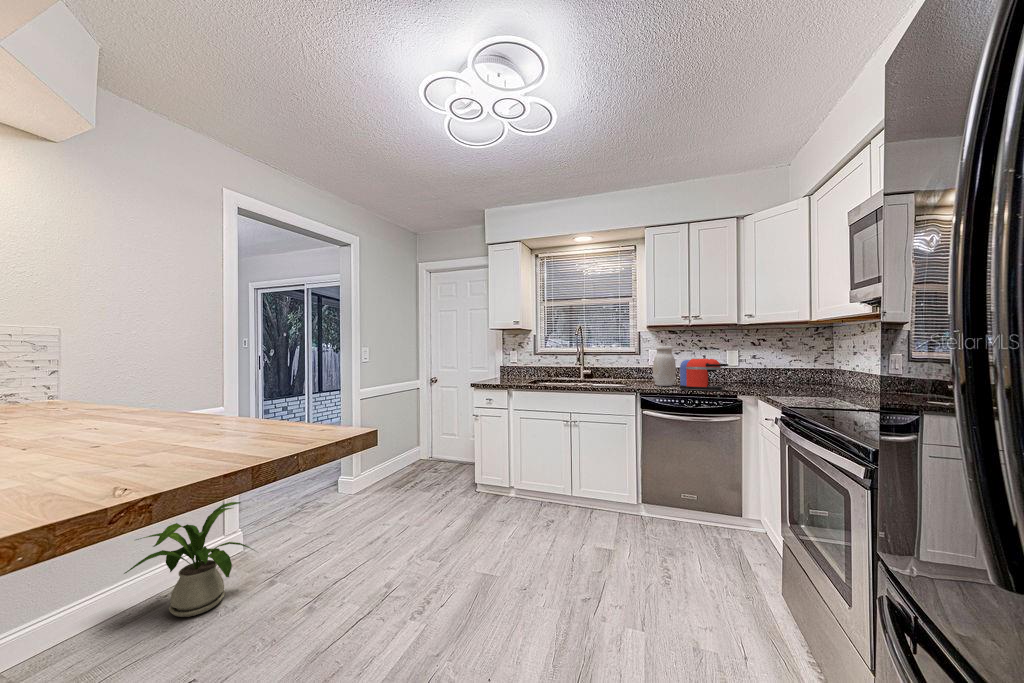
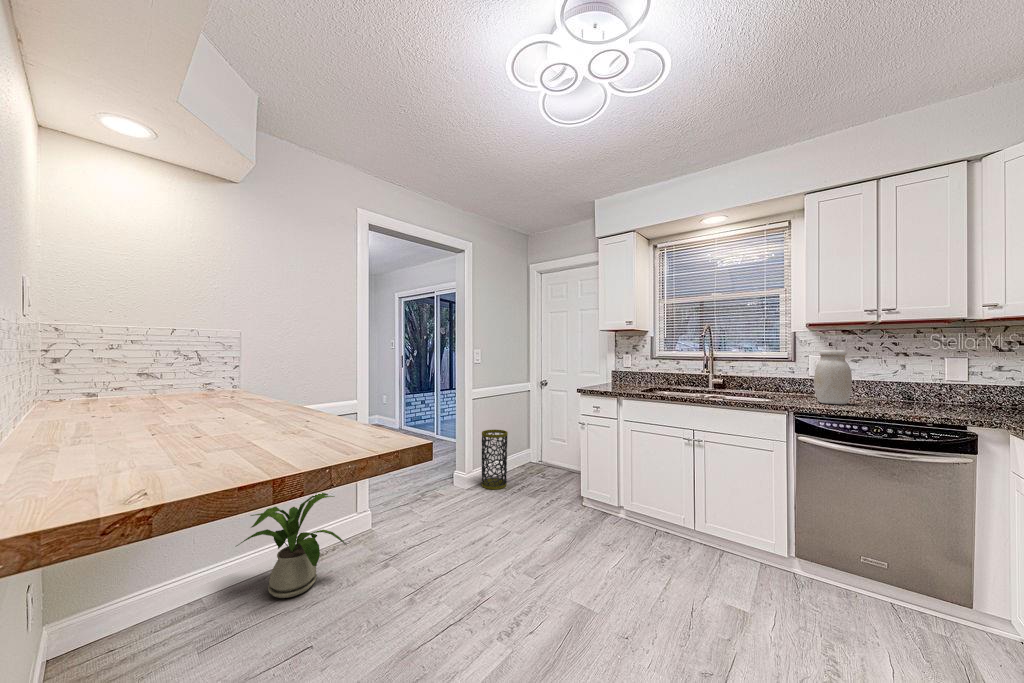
coffee maker: present [679,359,728,391] -> none [859,368,953,417]
trash can: none [374,430,401,490] -> present [482,430,508,489]

